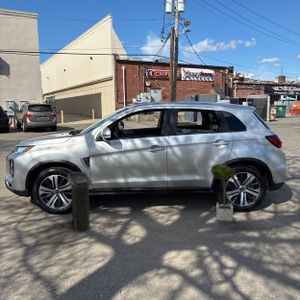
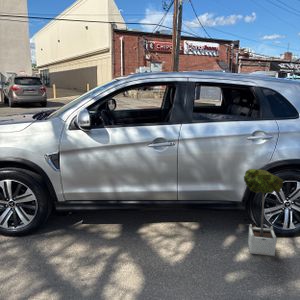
trash can: present [68,172,92,231] -> none [21,177,58,273]

